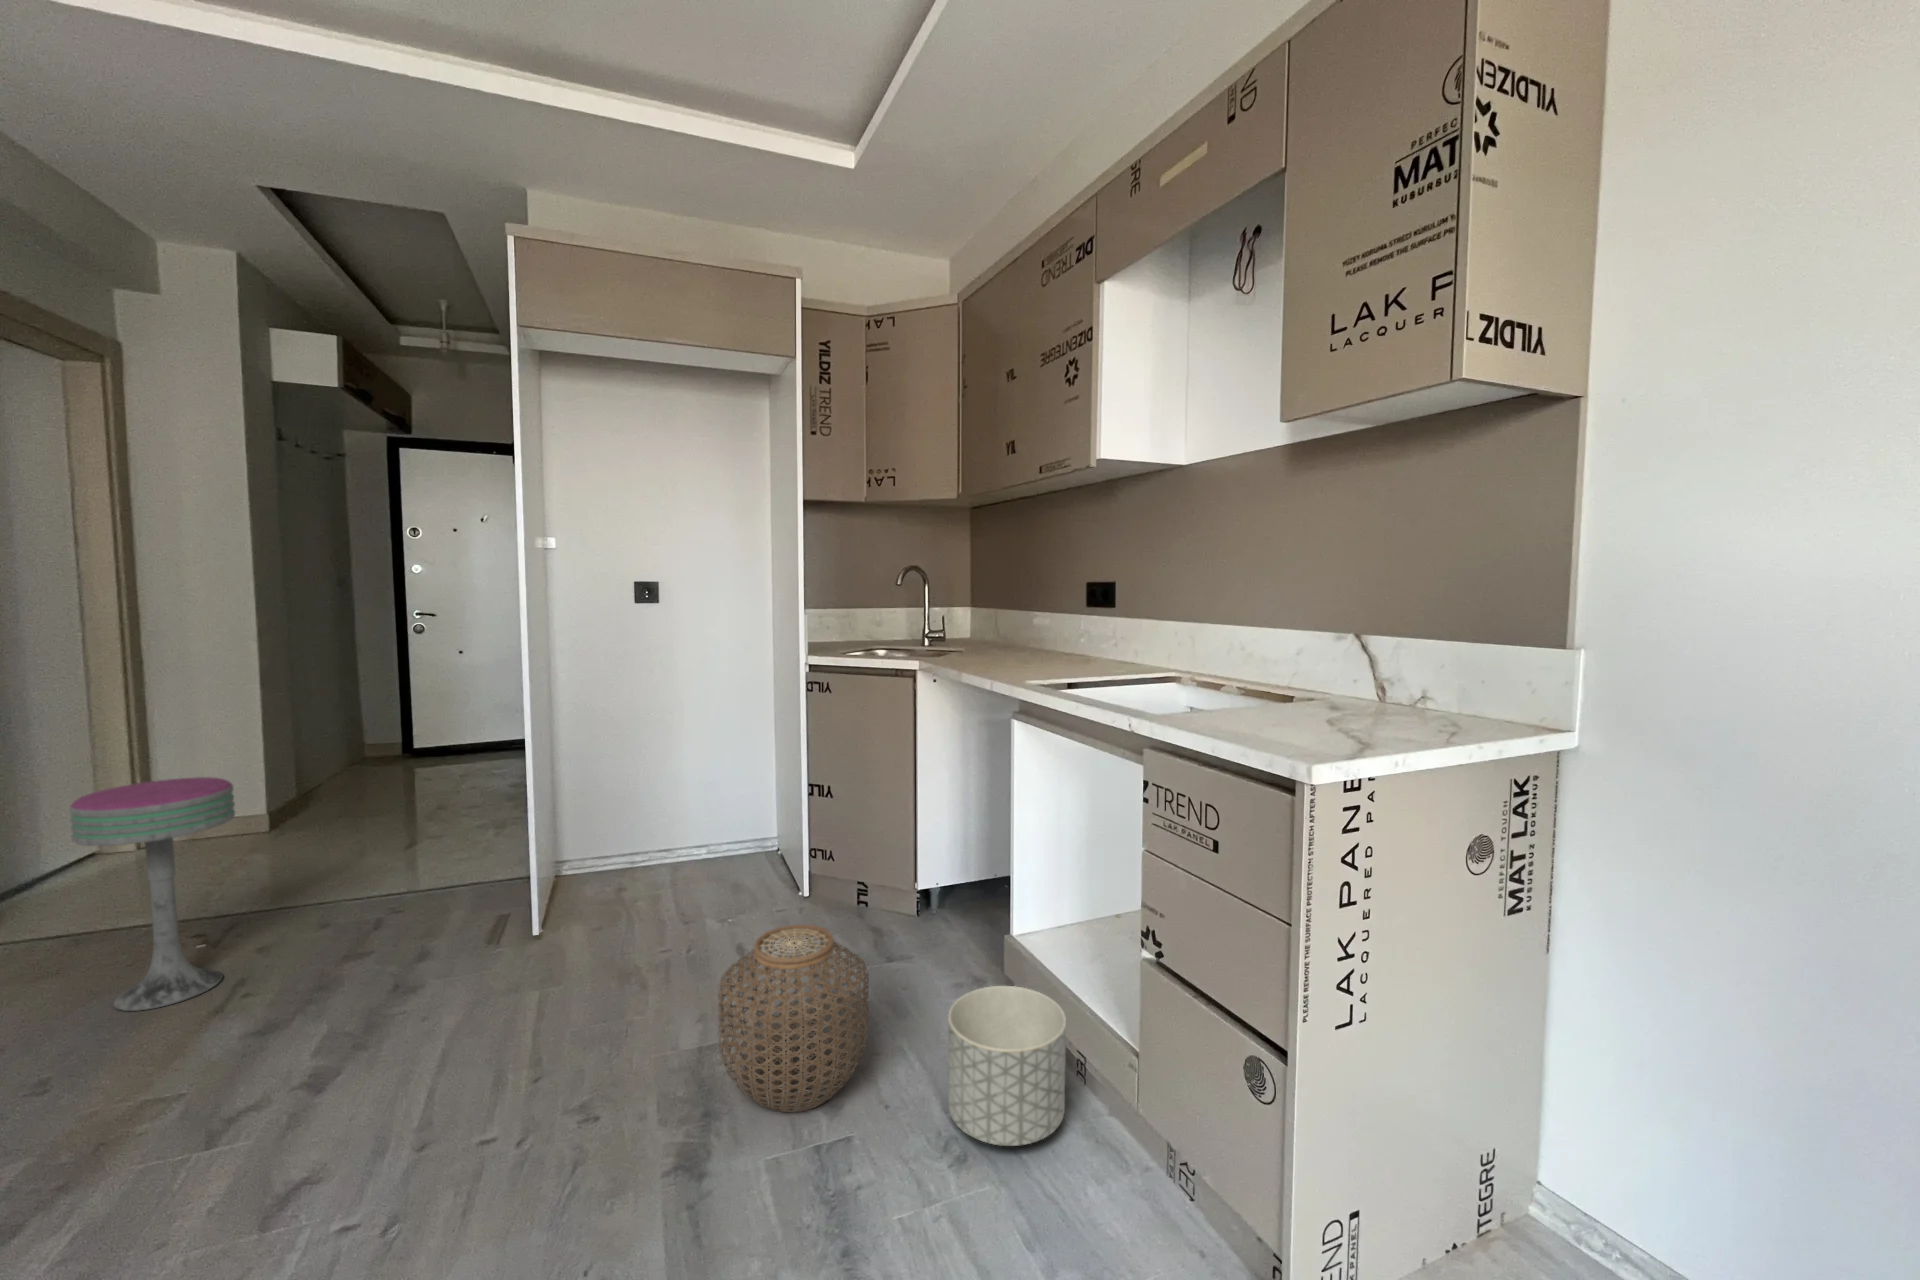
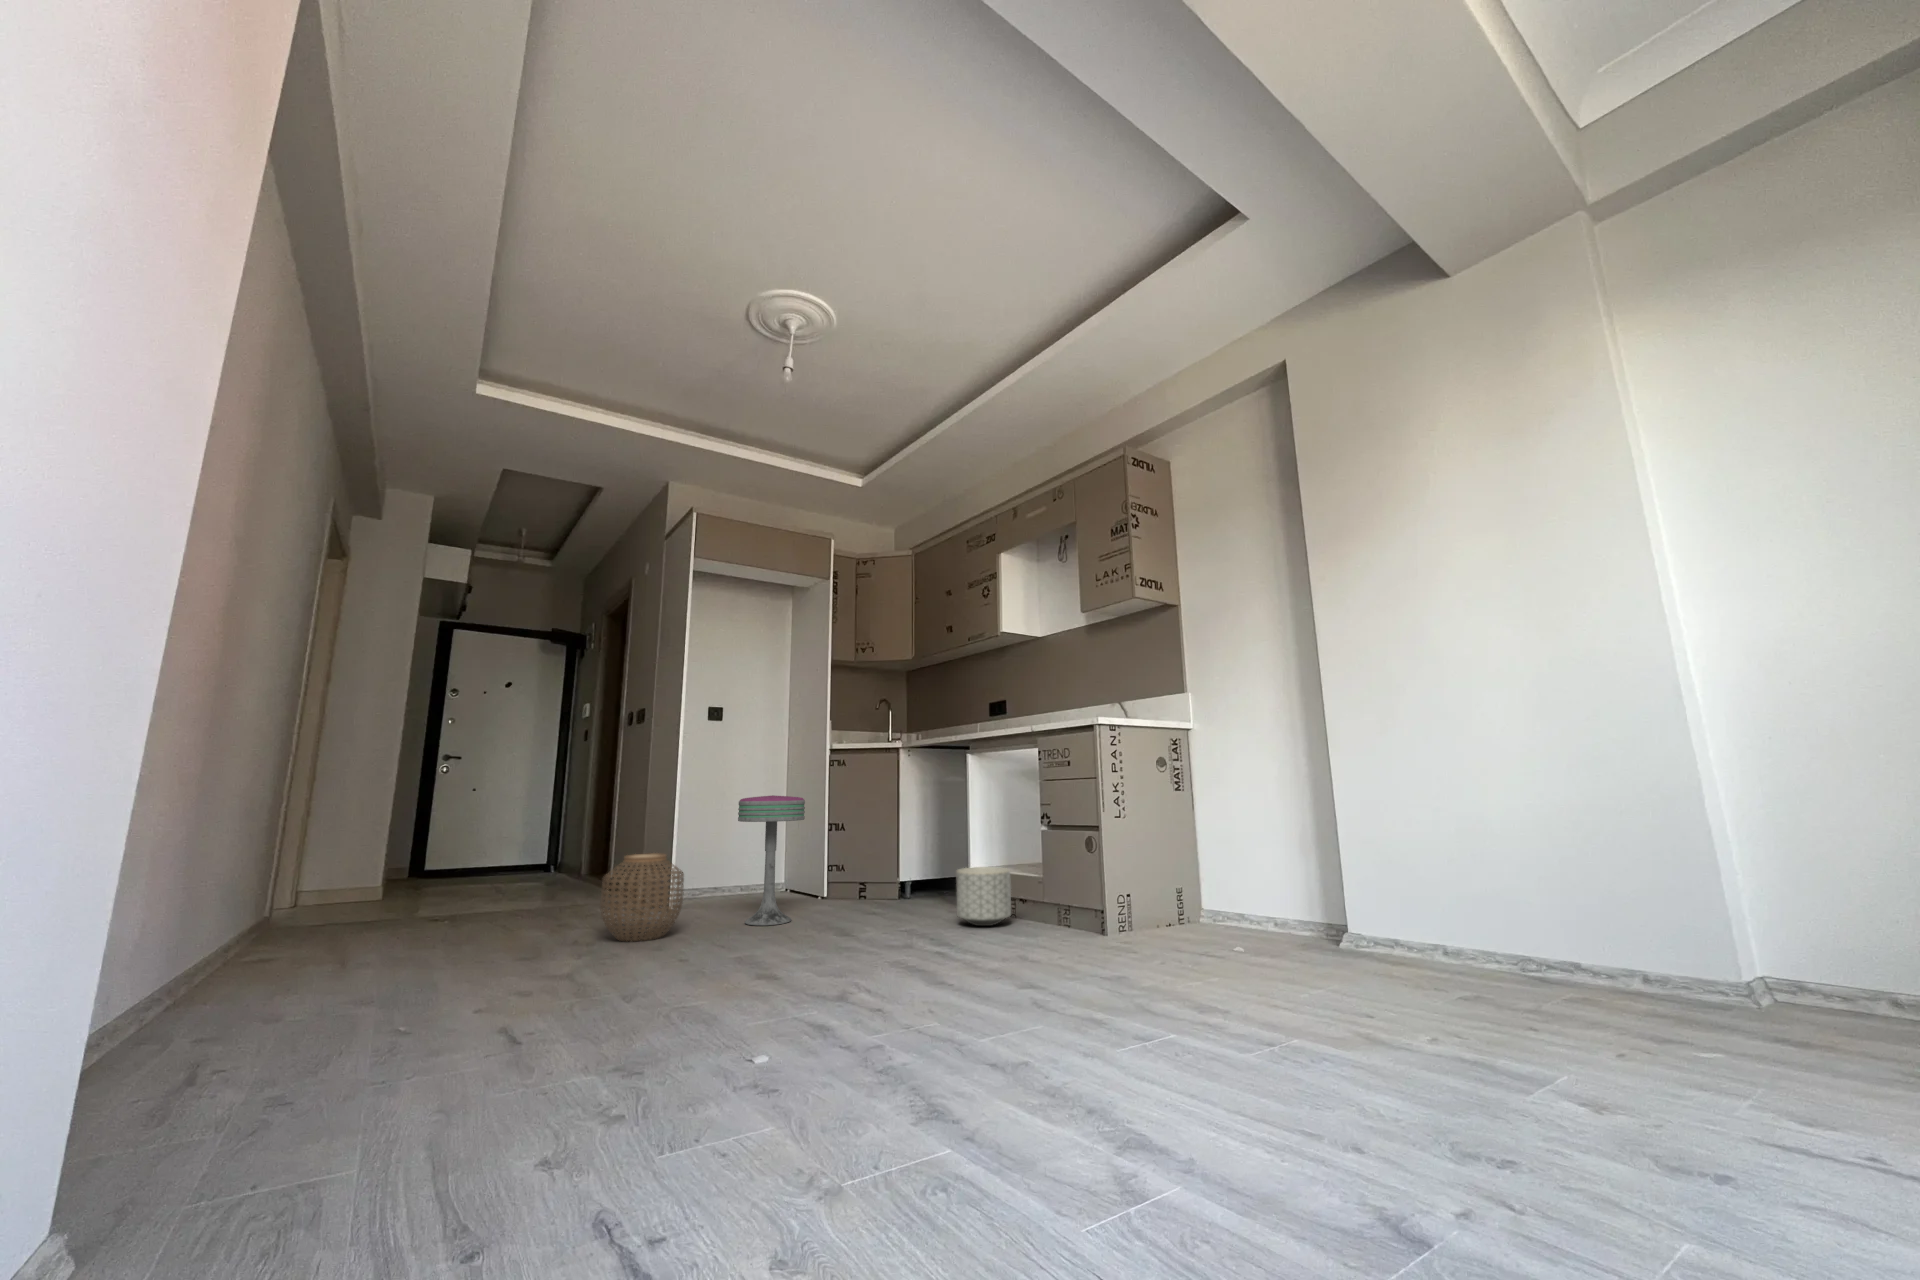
bar stool: present [69,777,235,1011] -> present [738,795,805,926]
woven basket: present [718,925,869,1112] -> present [601,853,684,941]

